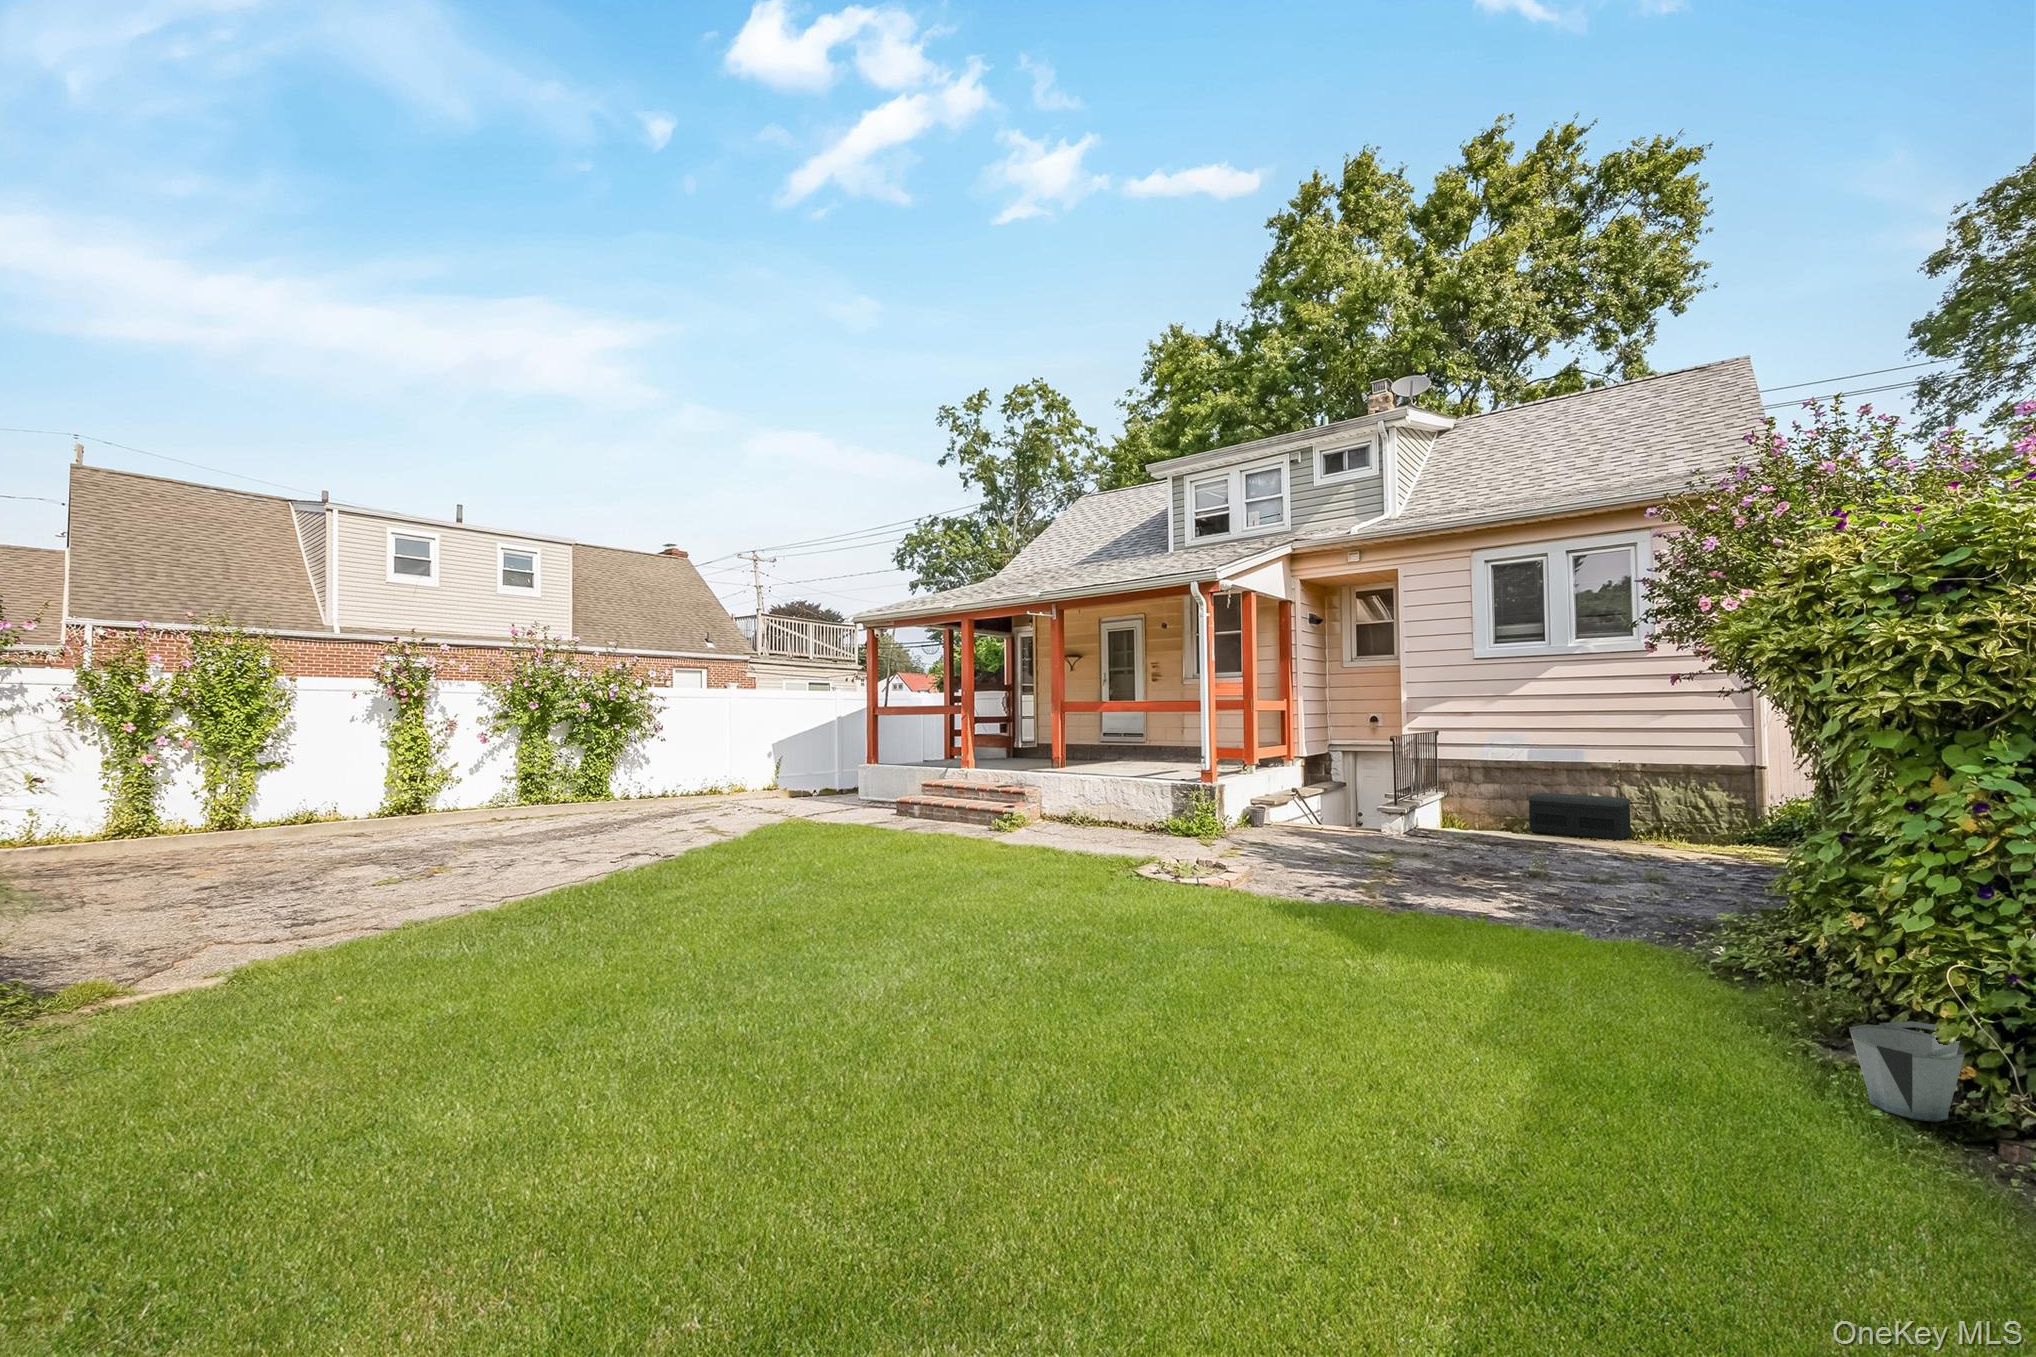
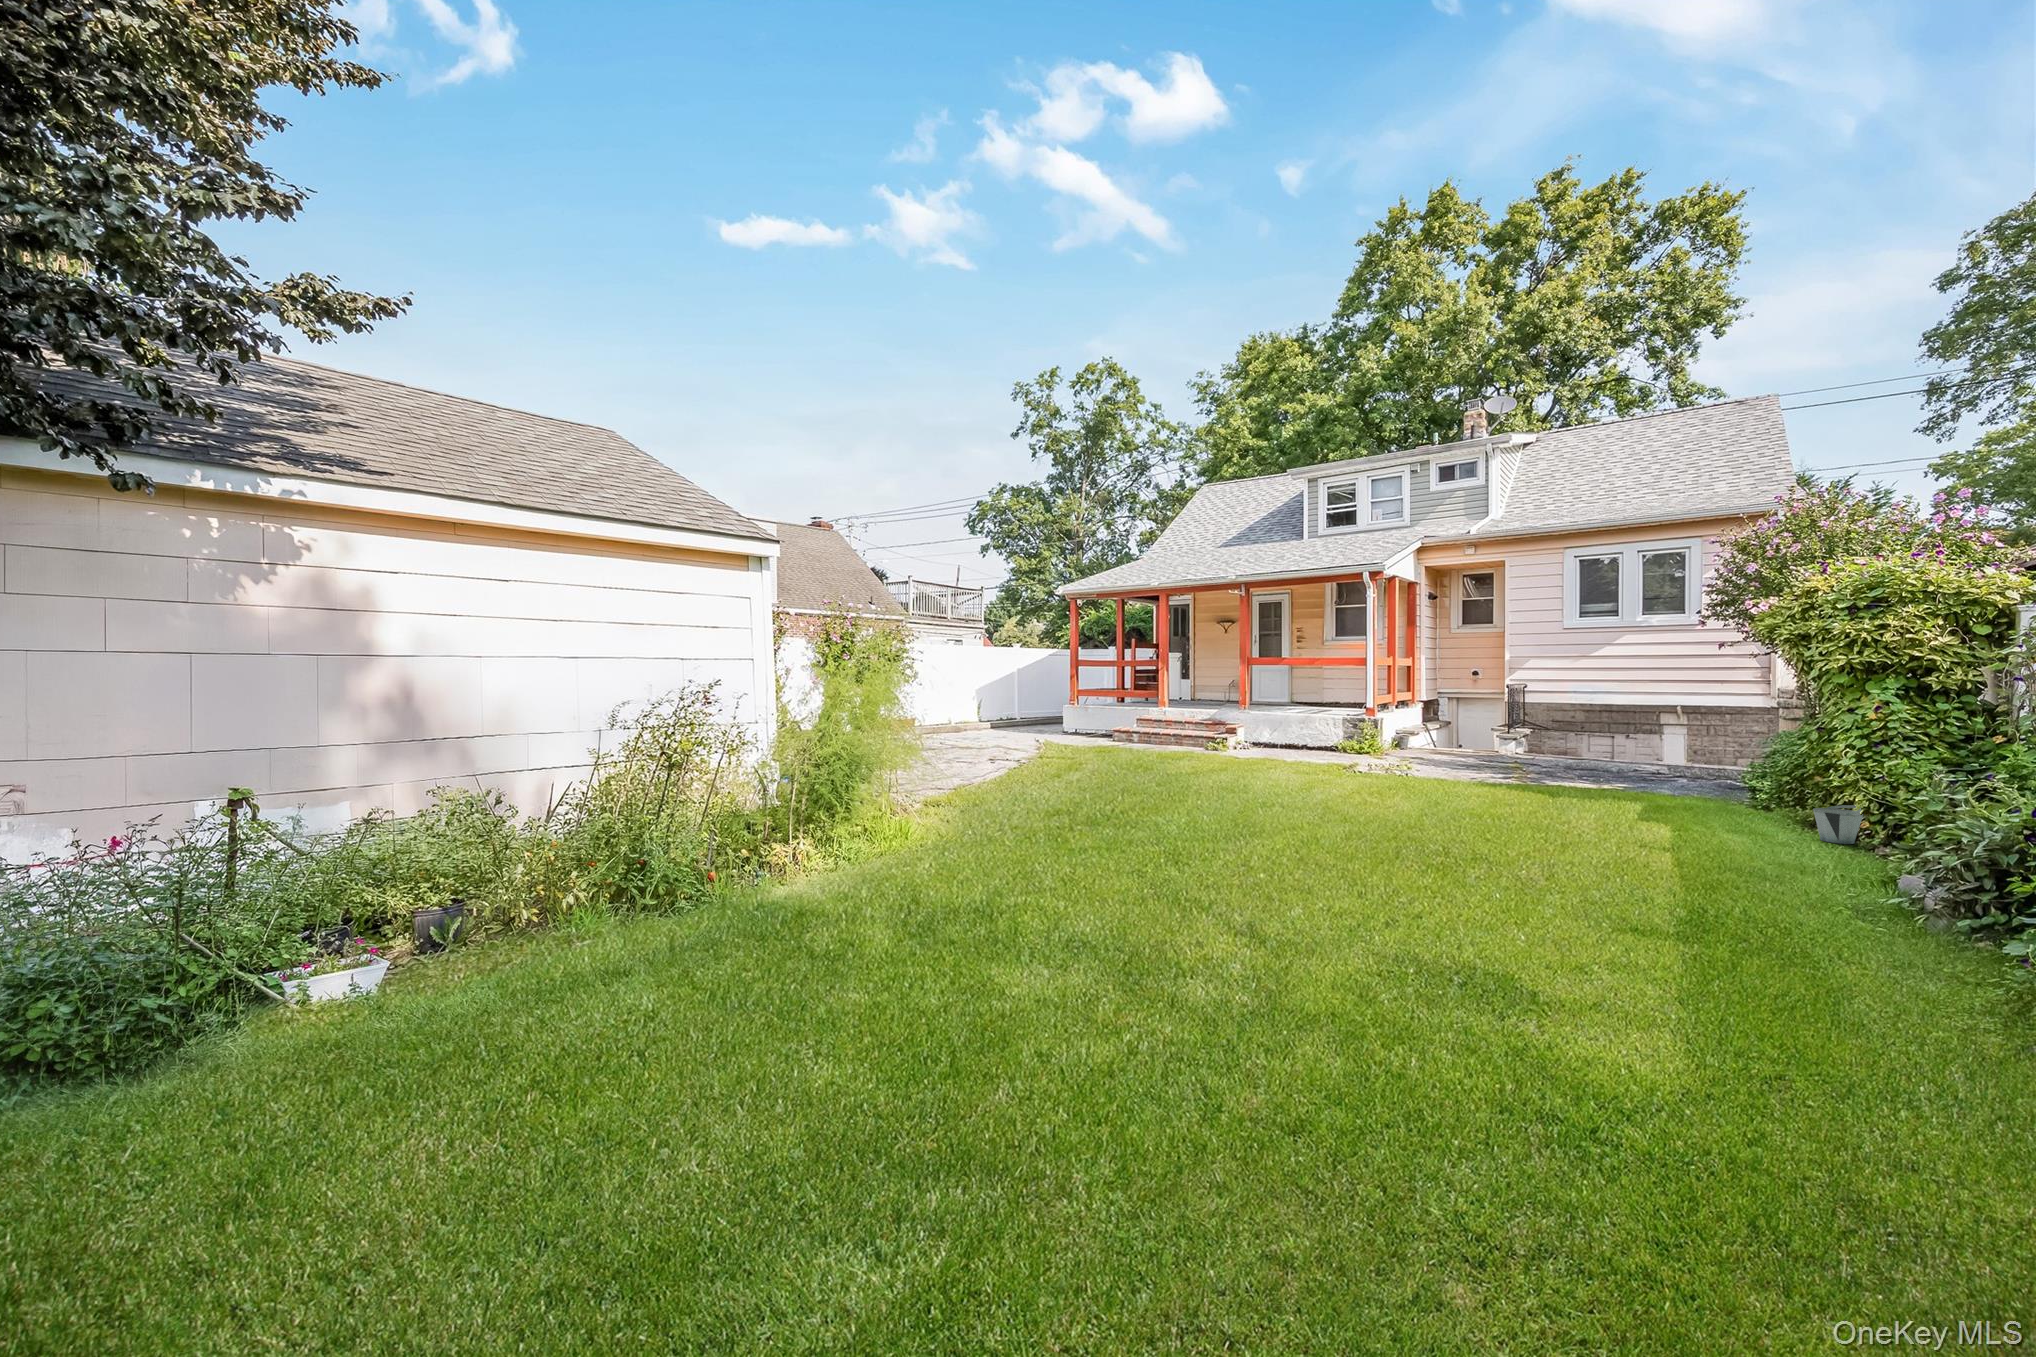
storage bench: present [1528,793,1631,840] -> none [1601,727,1676,759]

